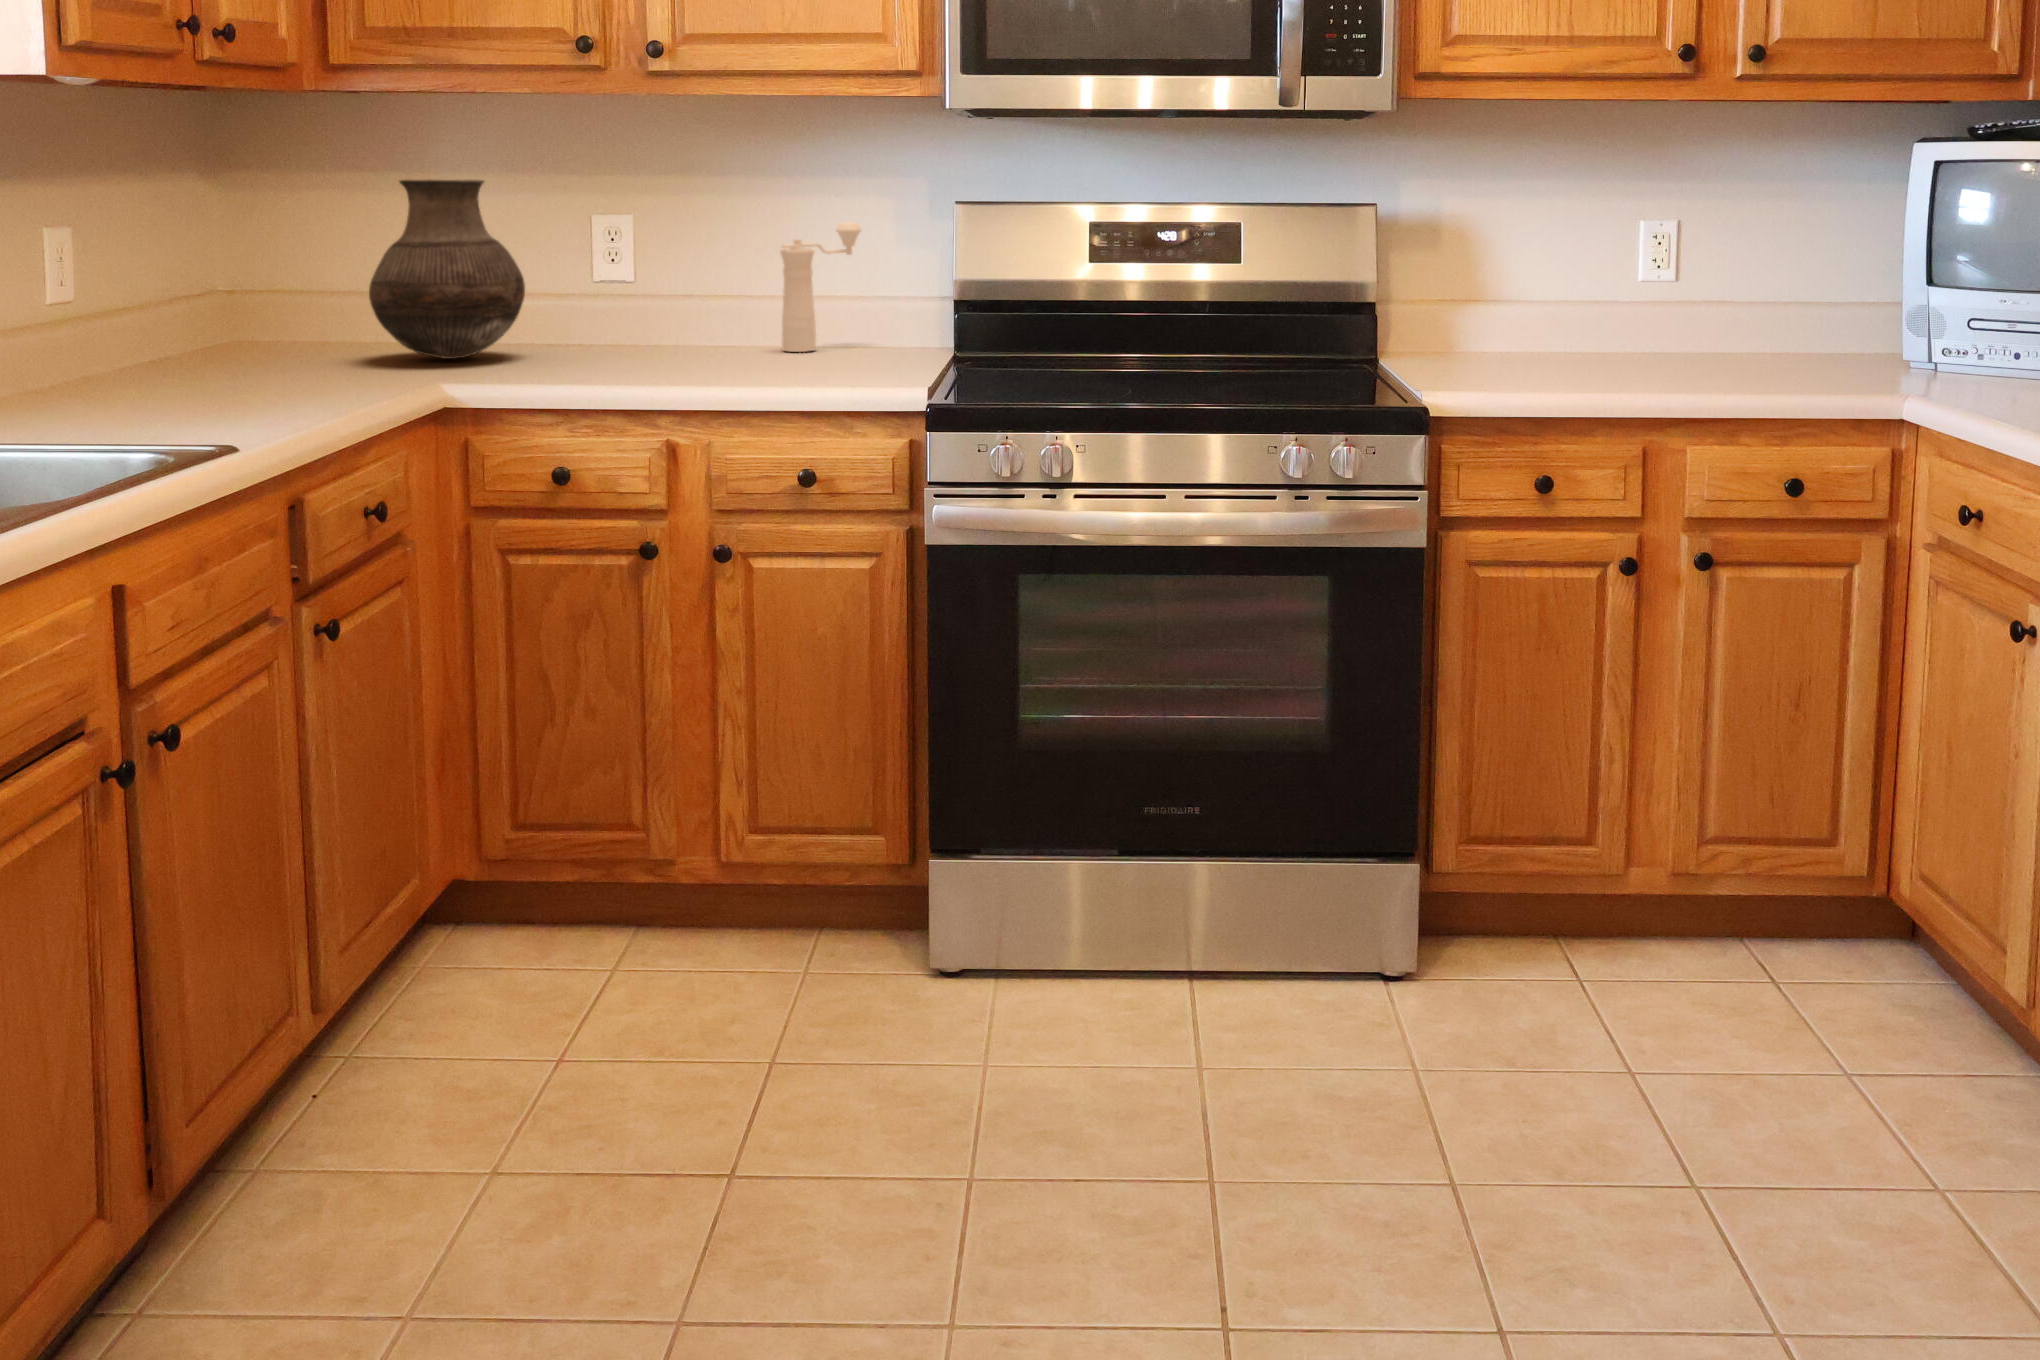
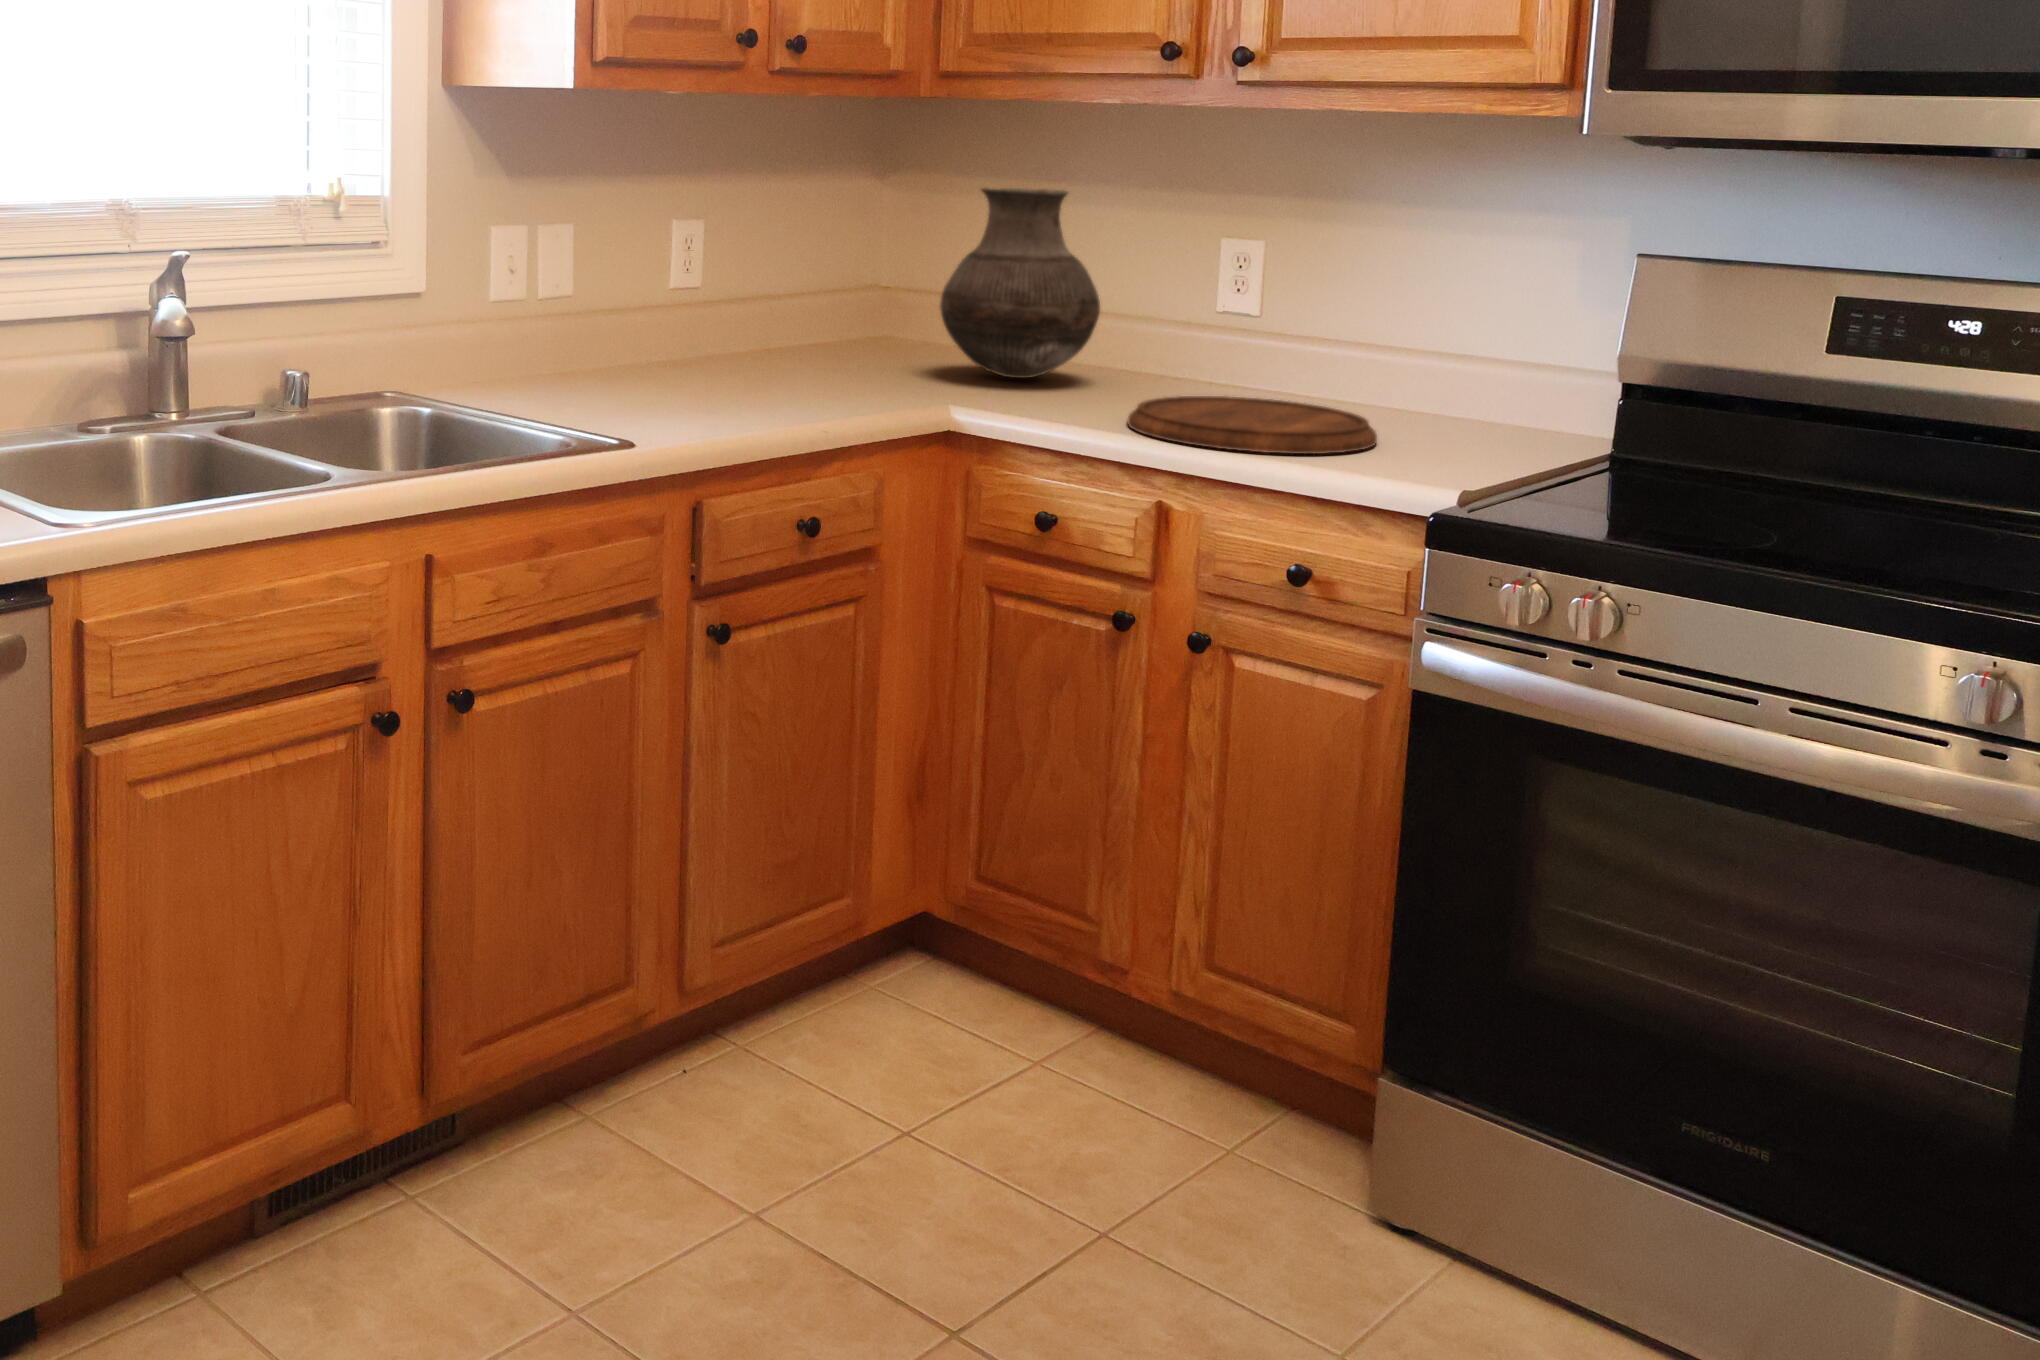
pepper mill: present [780,223,861,352] -> none [1389,267,1524,423]
cutting board: none [611,345,815,384] -> present [1128,396,1377,454]

